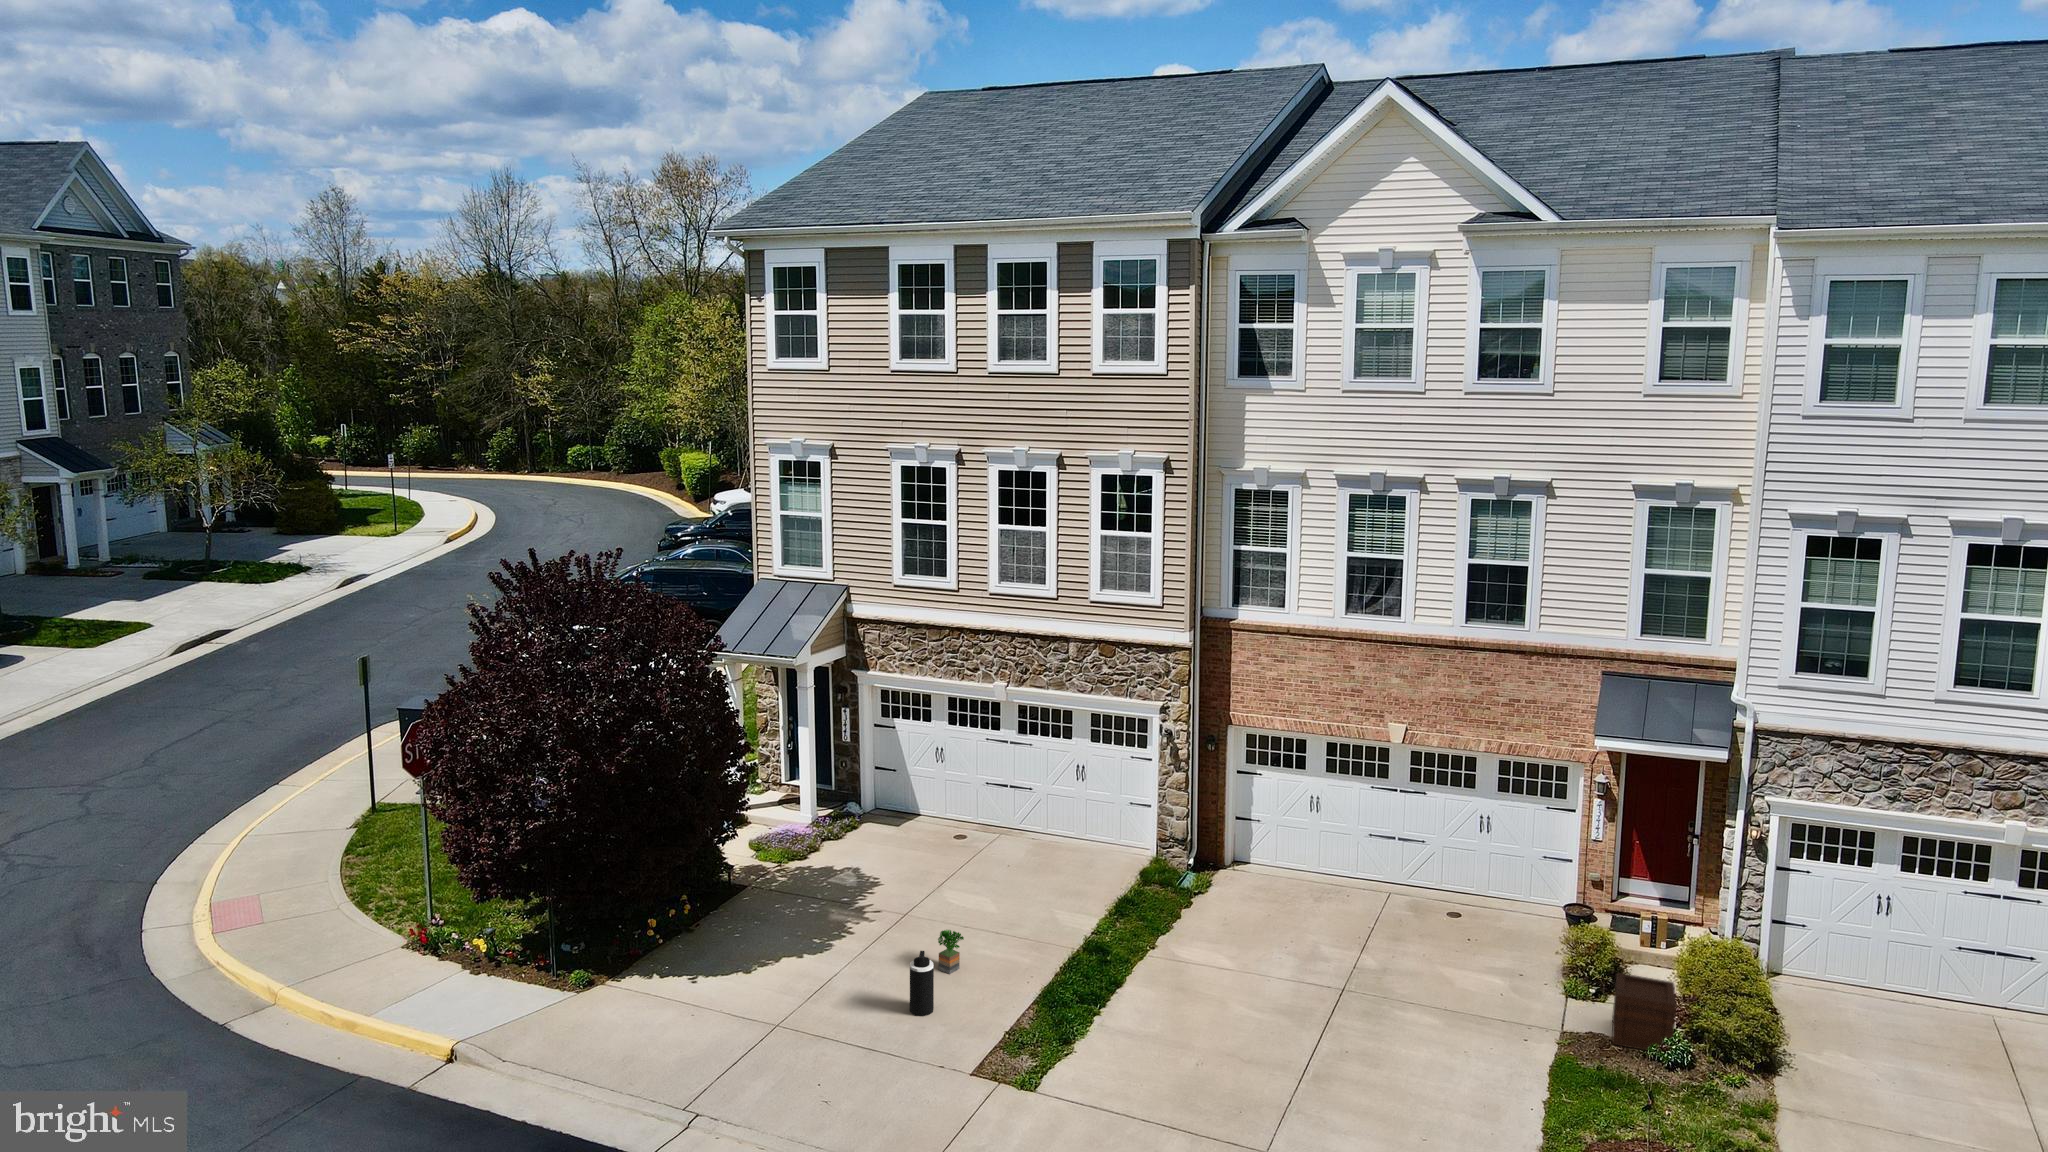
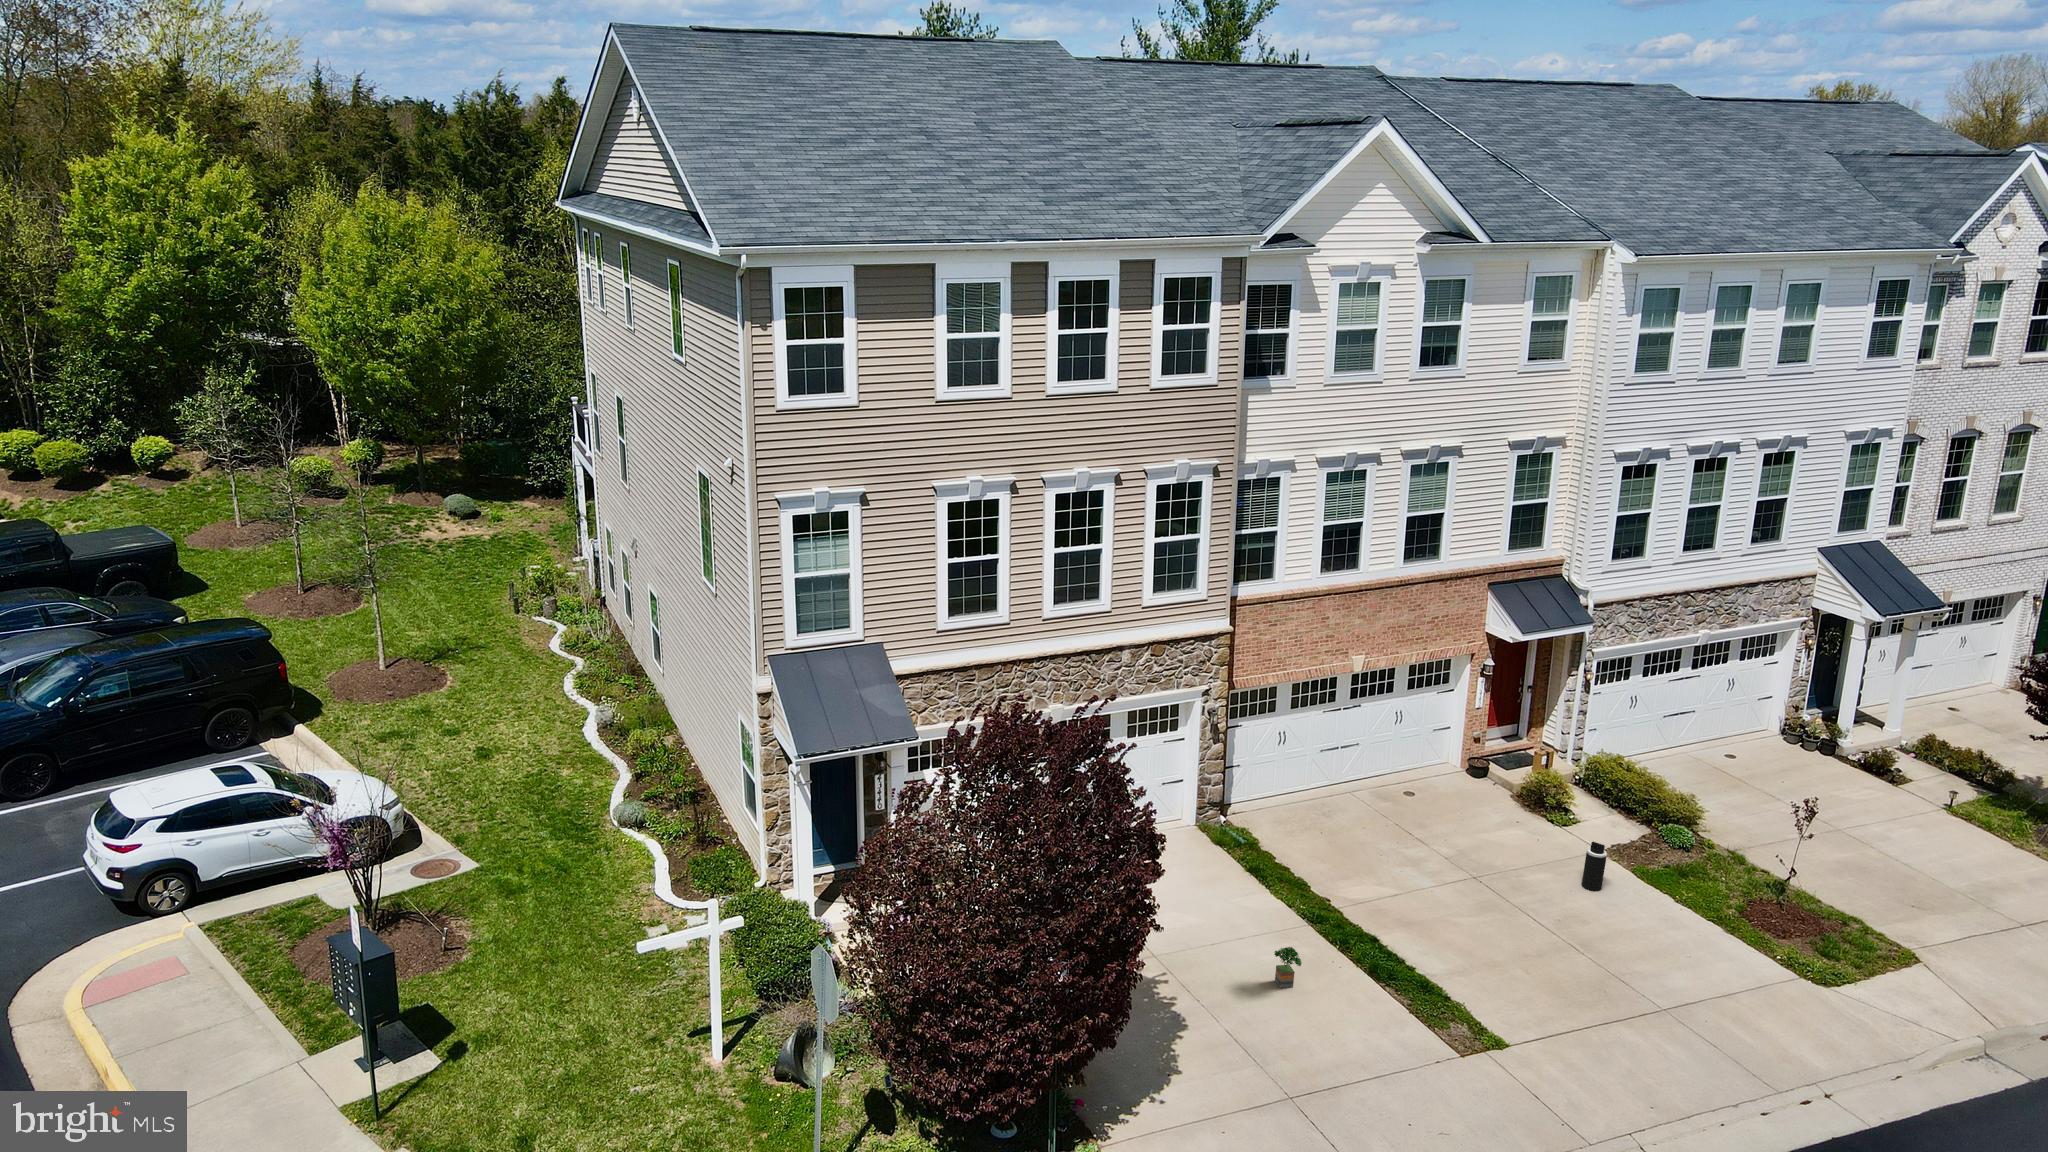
trash can: present [910,951,934,1016] -> present [1582,842,1607,891]
wooden crate: present [1612,973,1677,1050] -> none [1597,786,1658,840]

